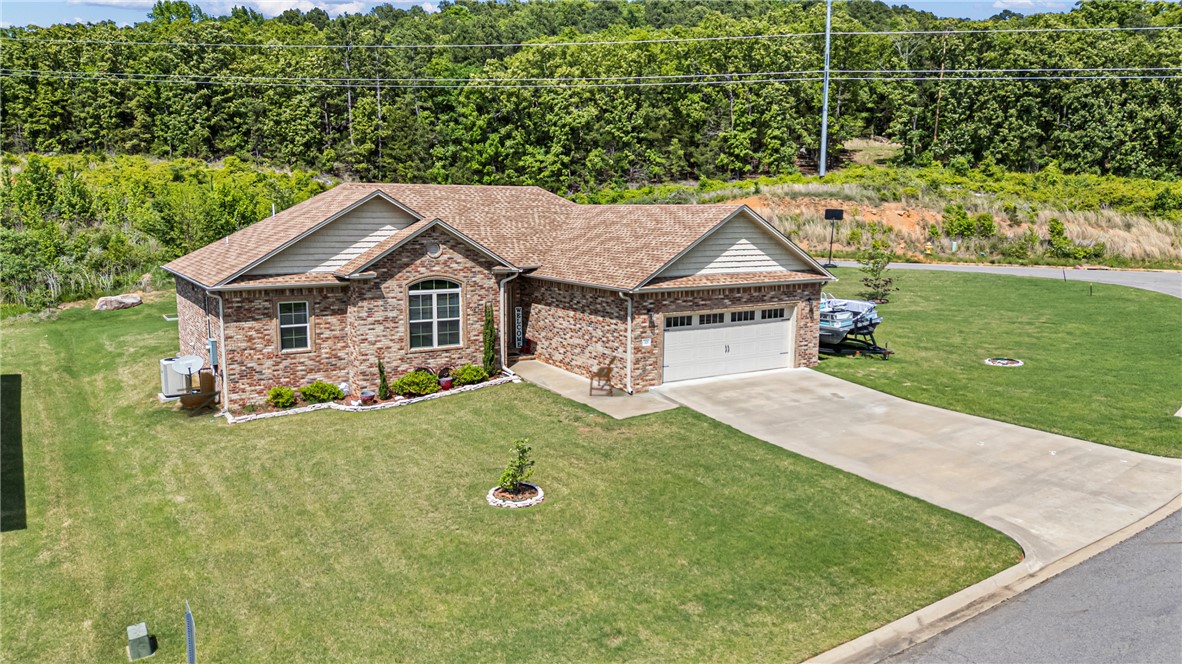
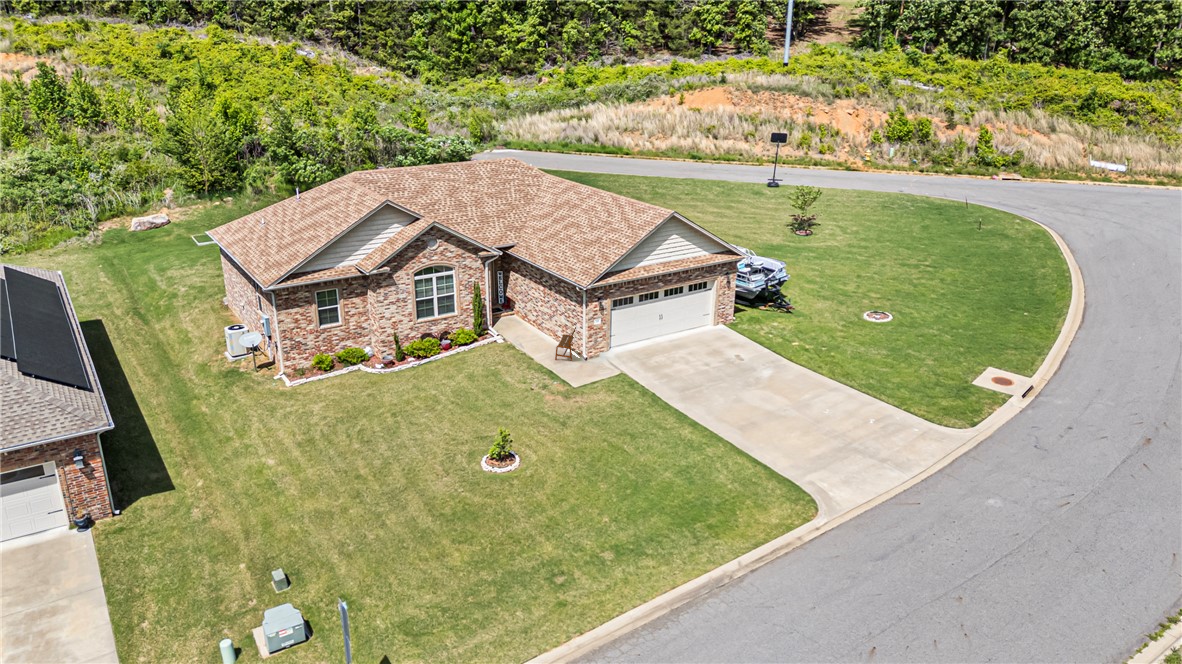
lounge chair: present [177,372,221,417] -> none [243,344,280,383]

